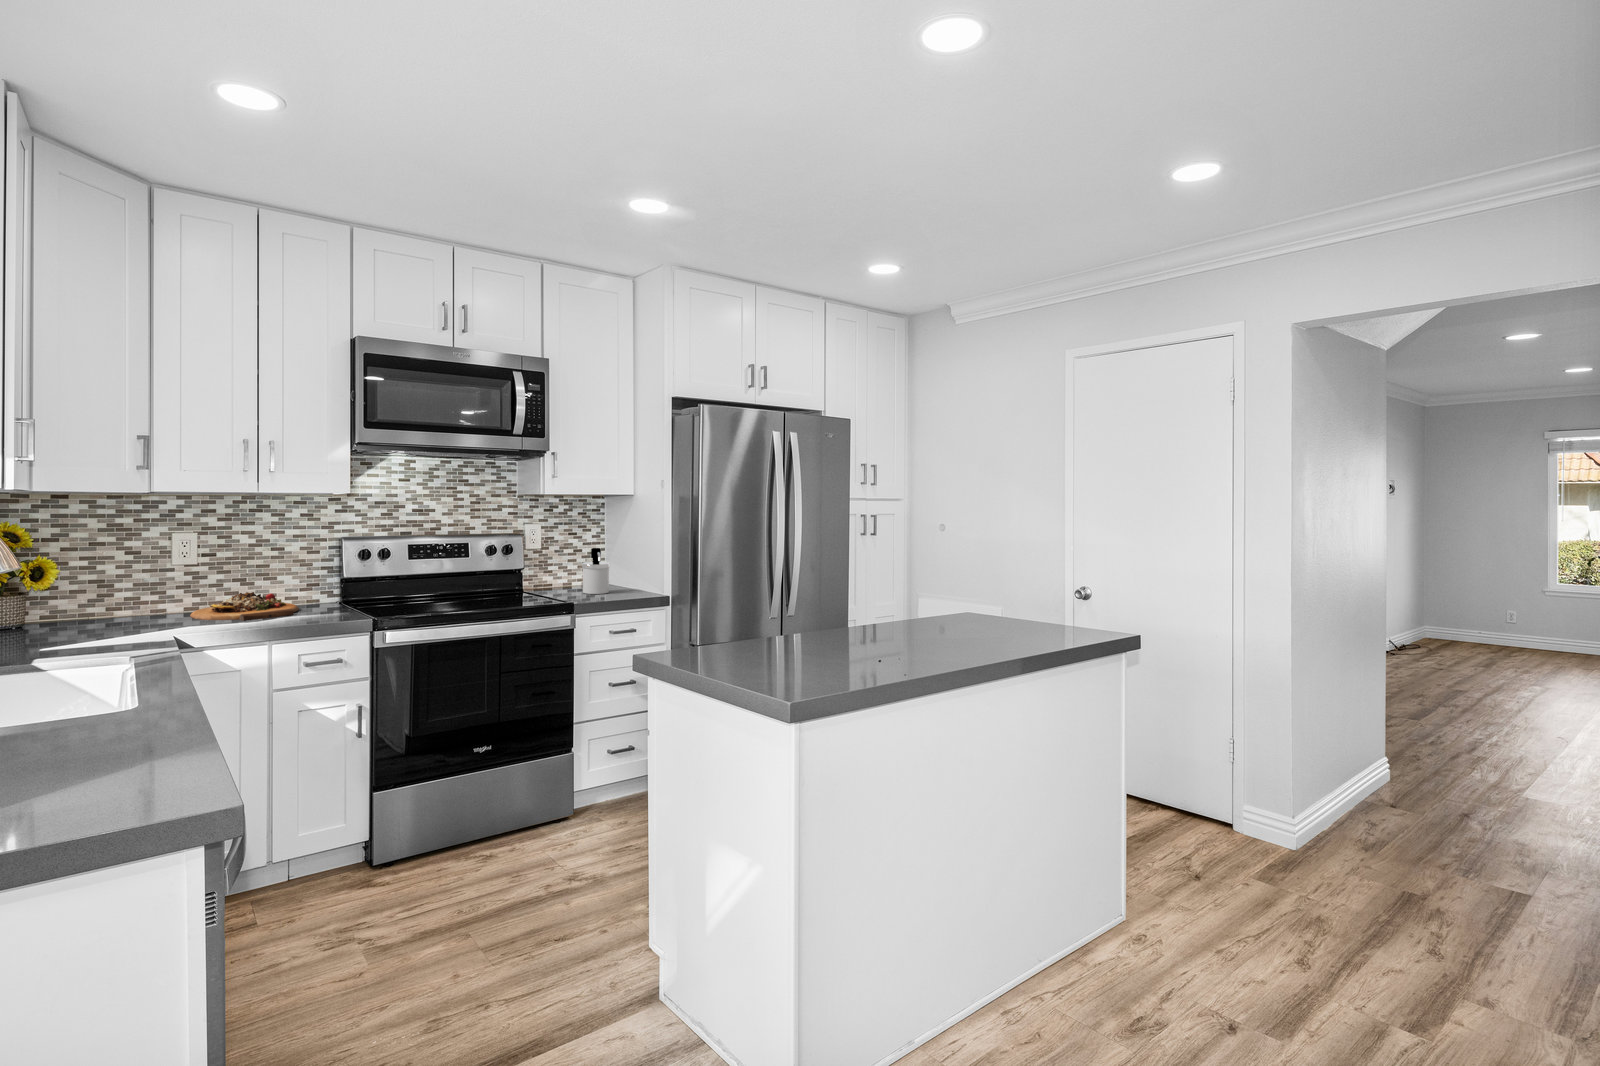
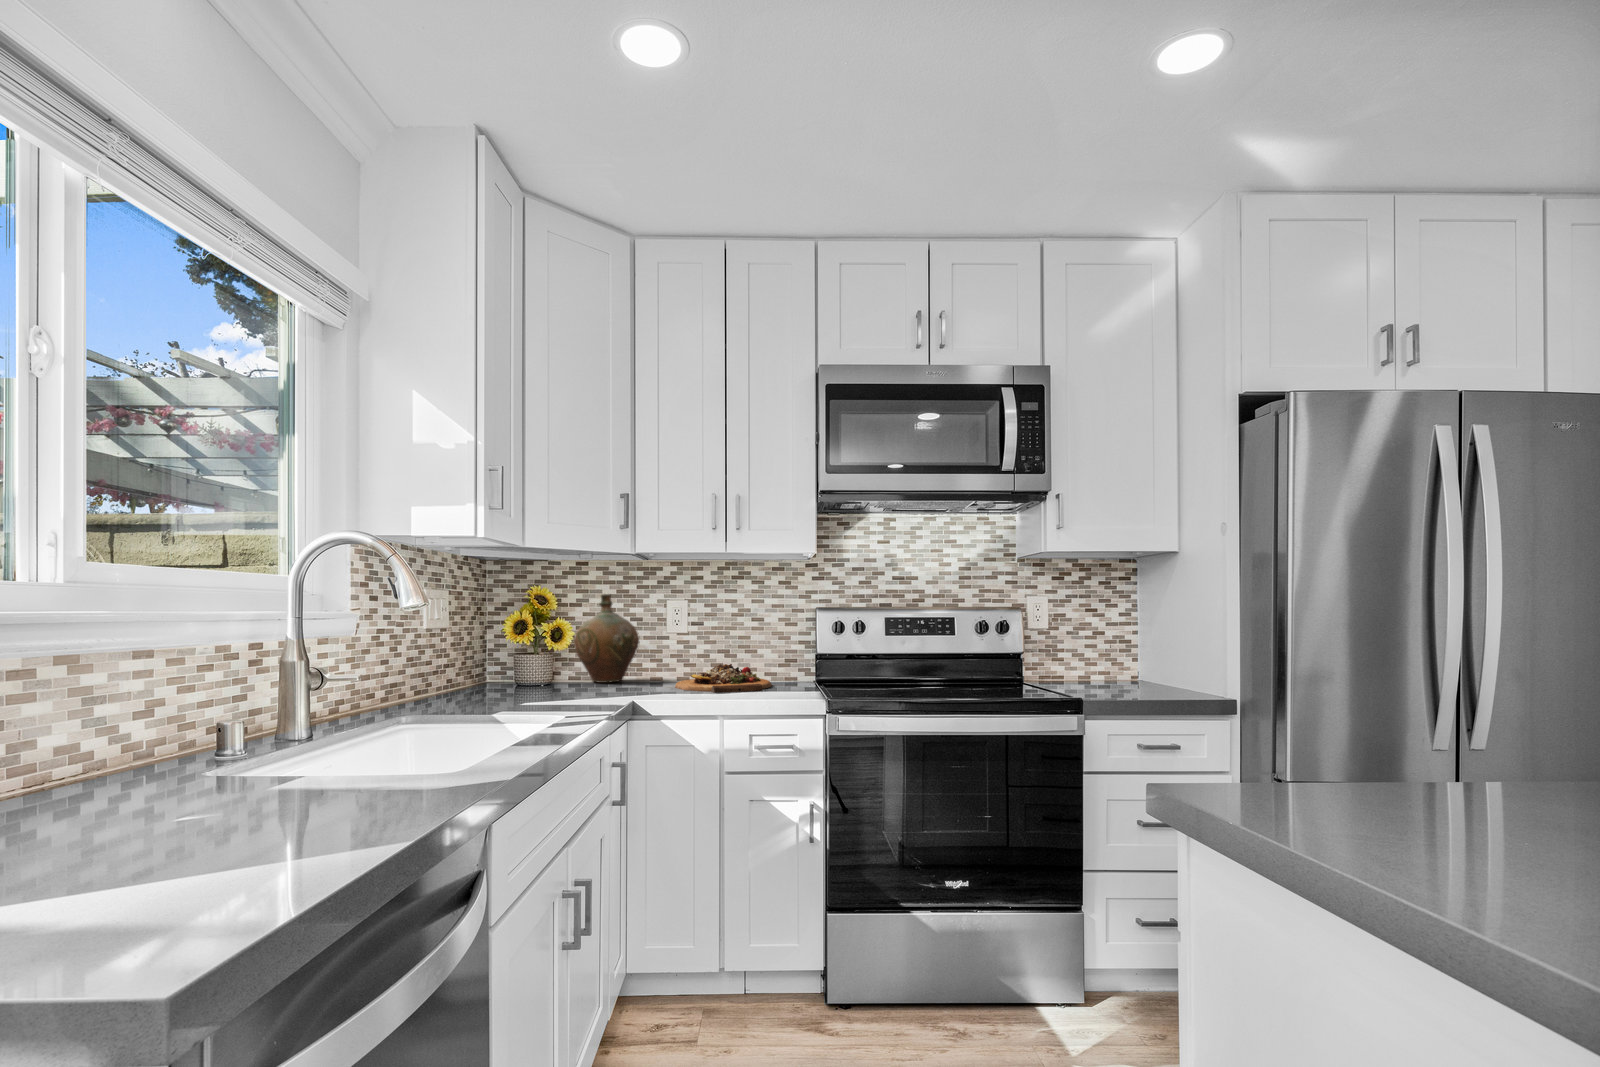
ceramic jug: none [50,528,137,618] -> present [574,594,640,683]
soap dispenser: present [582,548,610,594] -> none [1101,626,1141,691]

